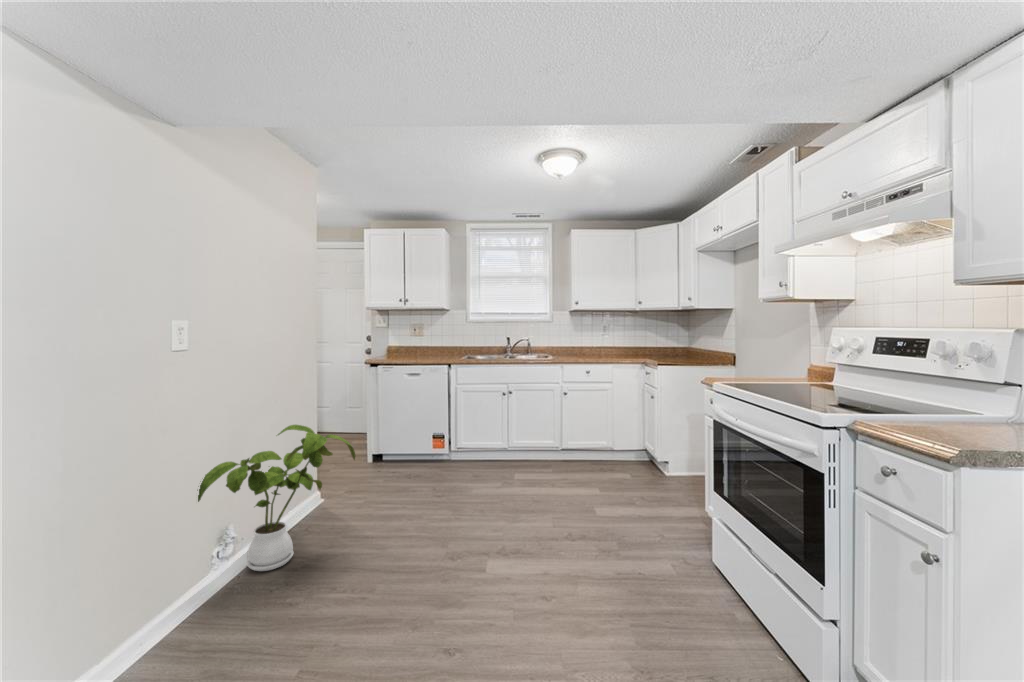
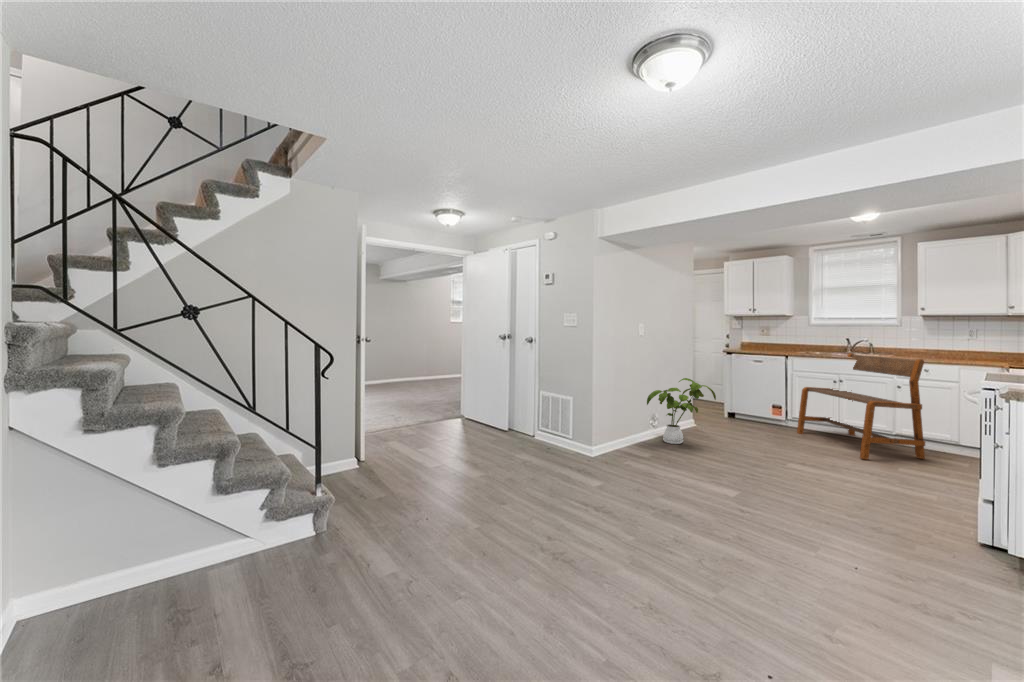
bench: none [465,357,605,506] -> present [797,354,925,459]

